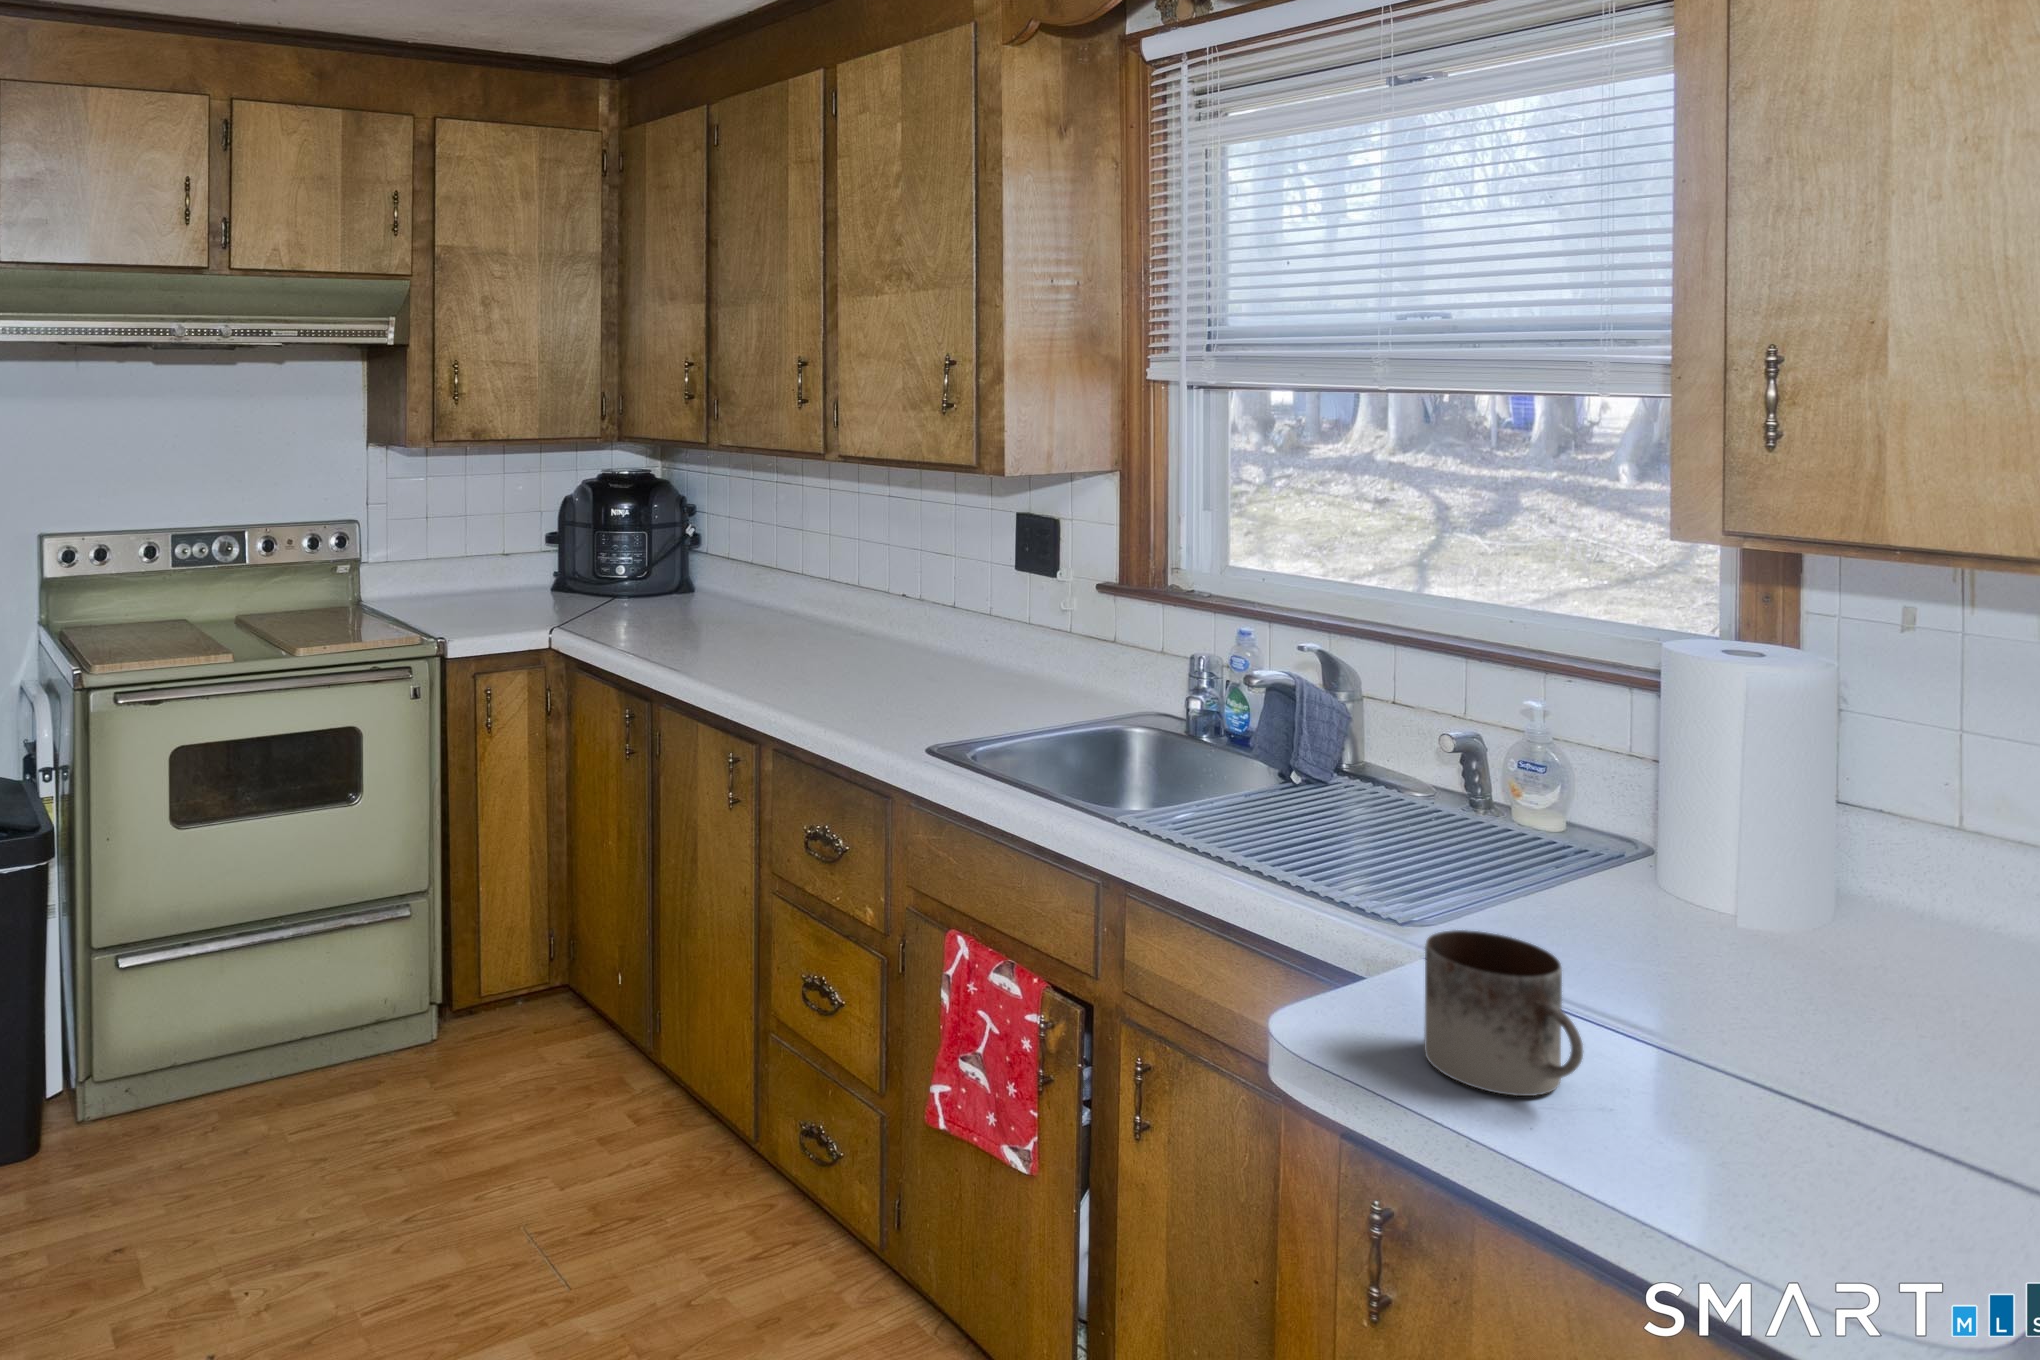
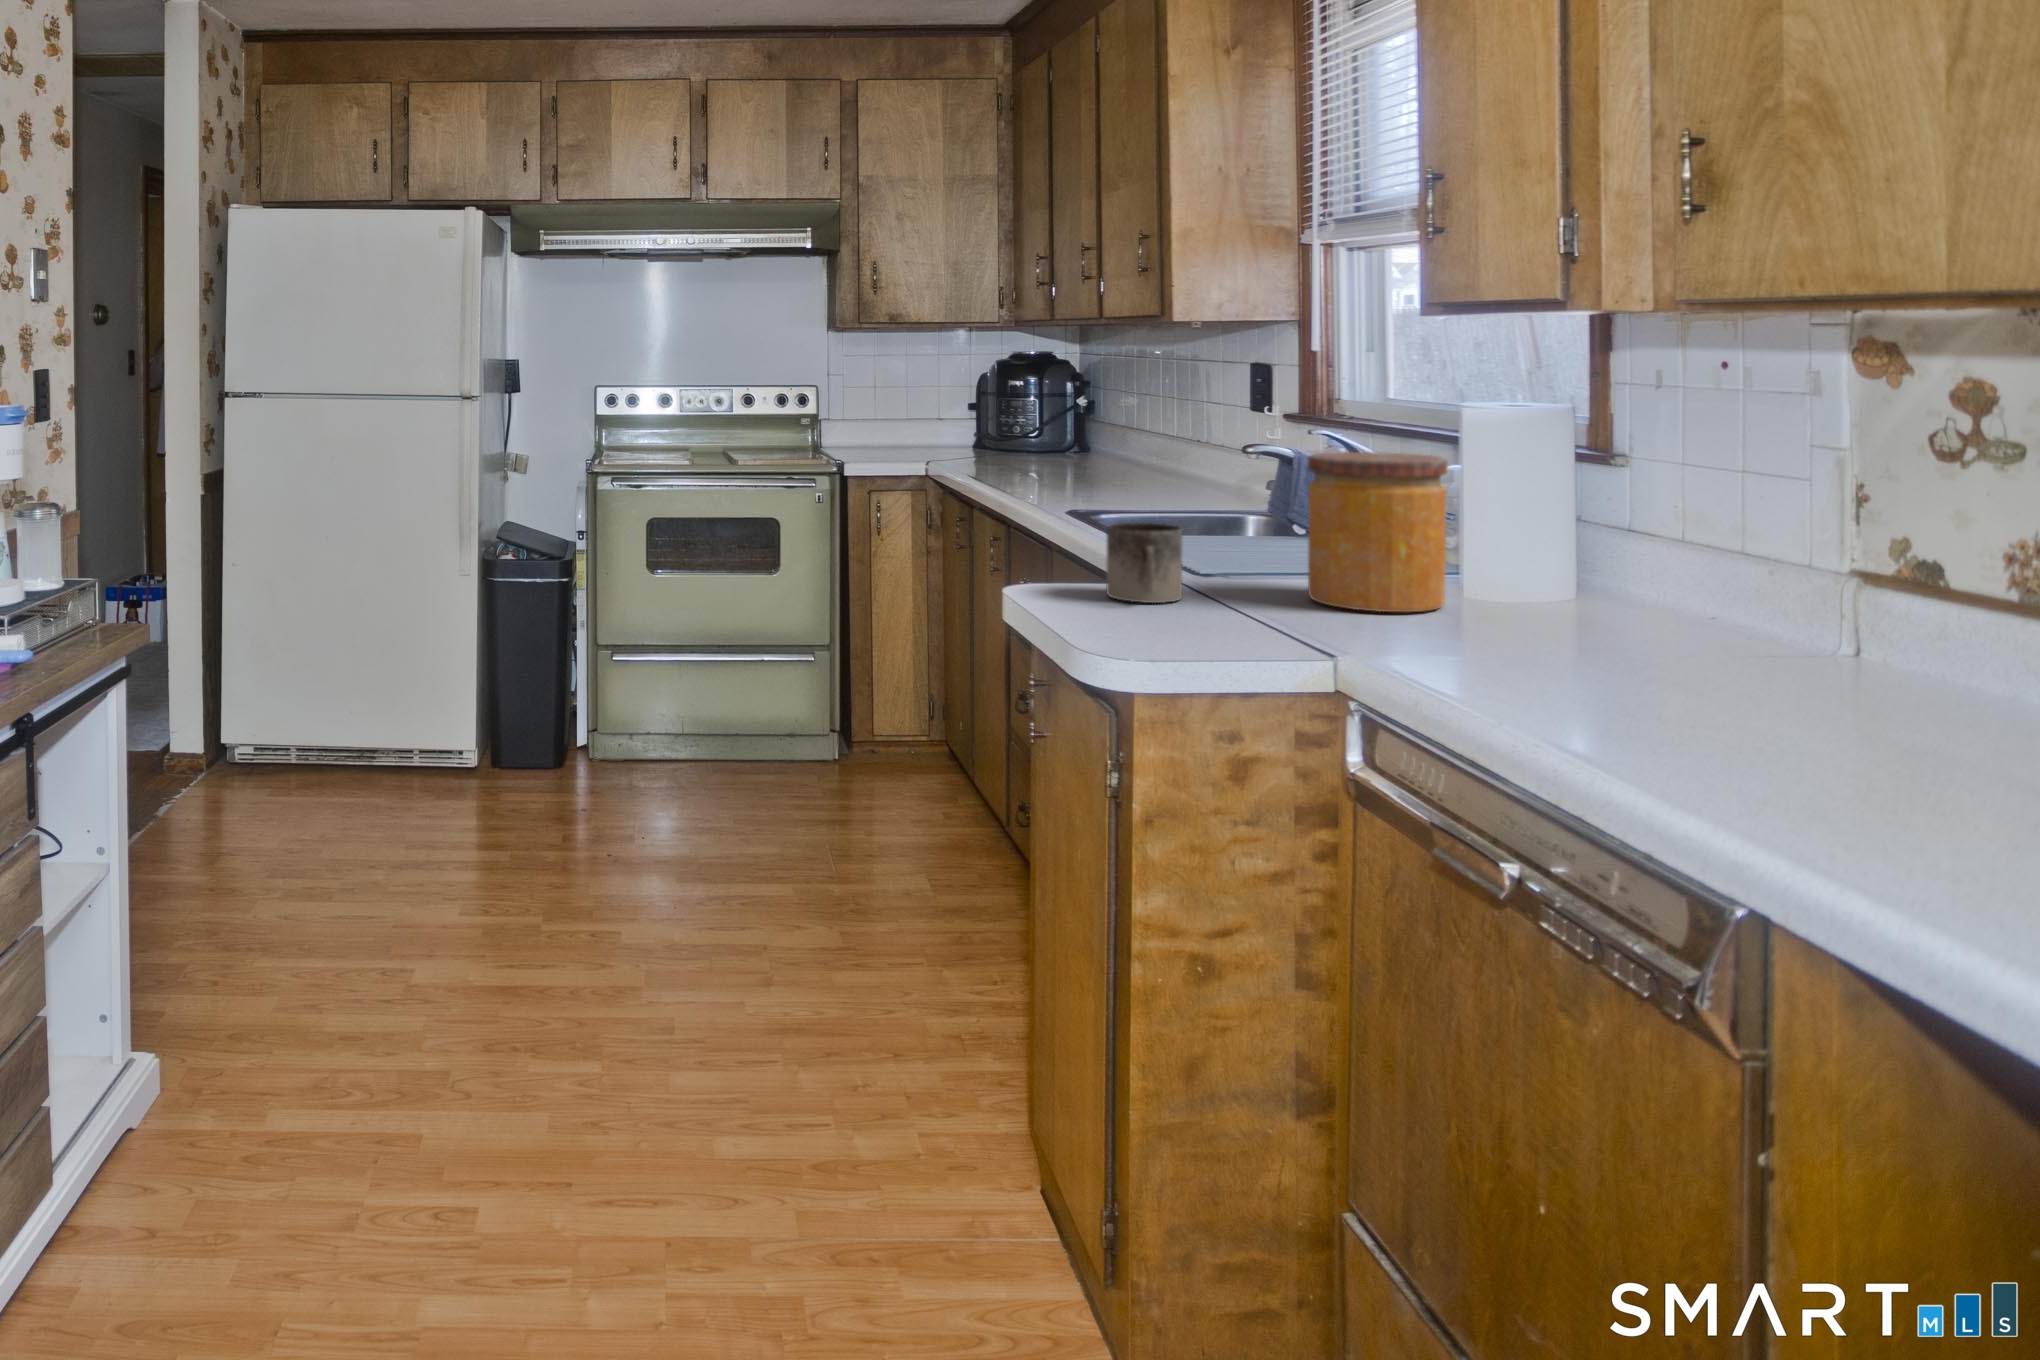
jar: none [1647,780,1882,1064] -> present [1308,452,1447,612]

